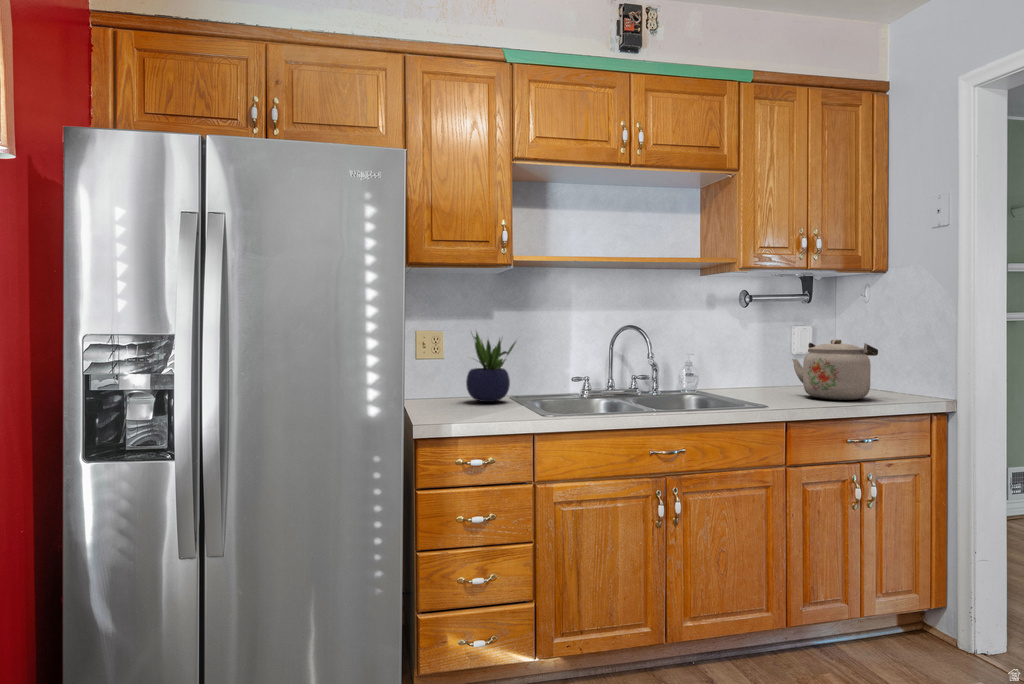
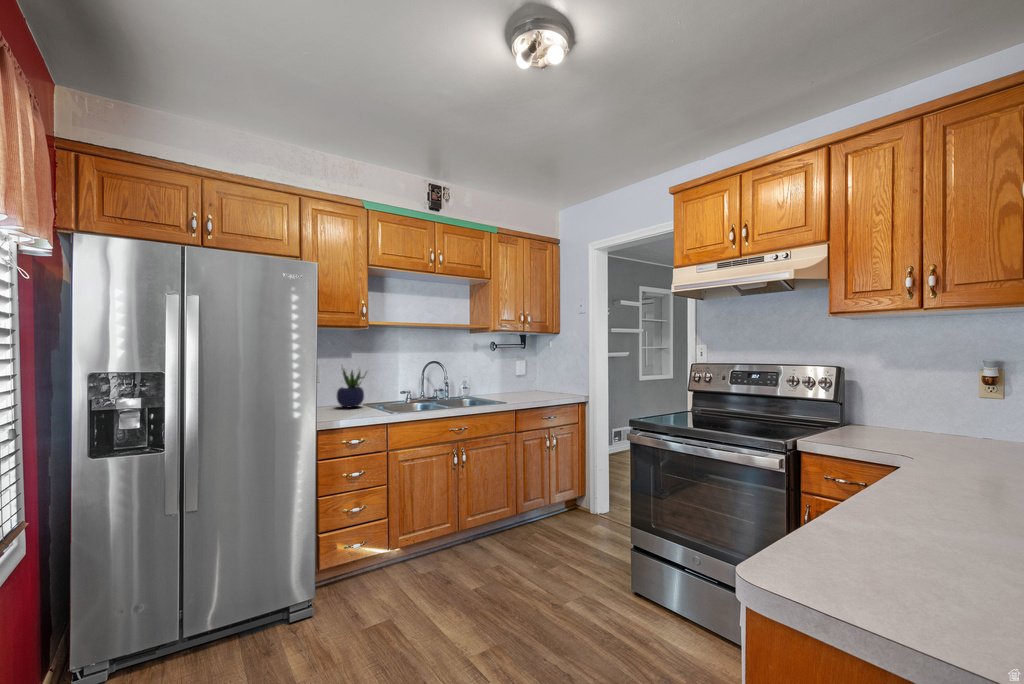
kettle: present [792,339,878,400] -> none [517,367,556,398]

